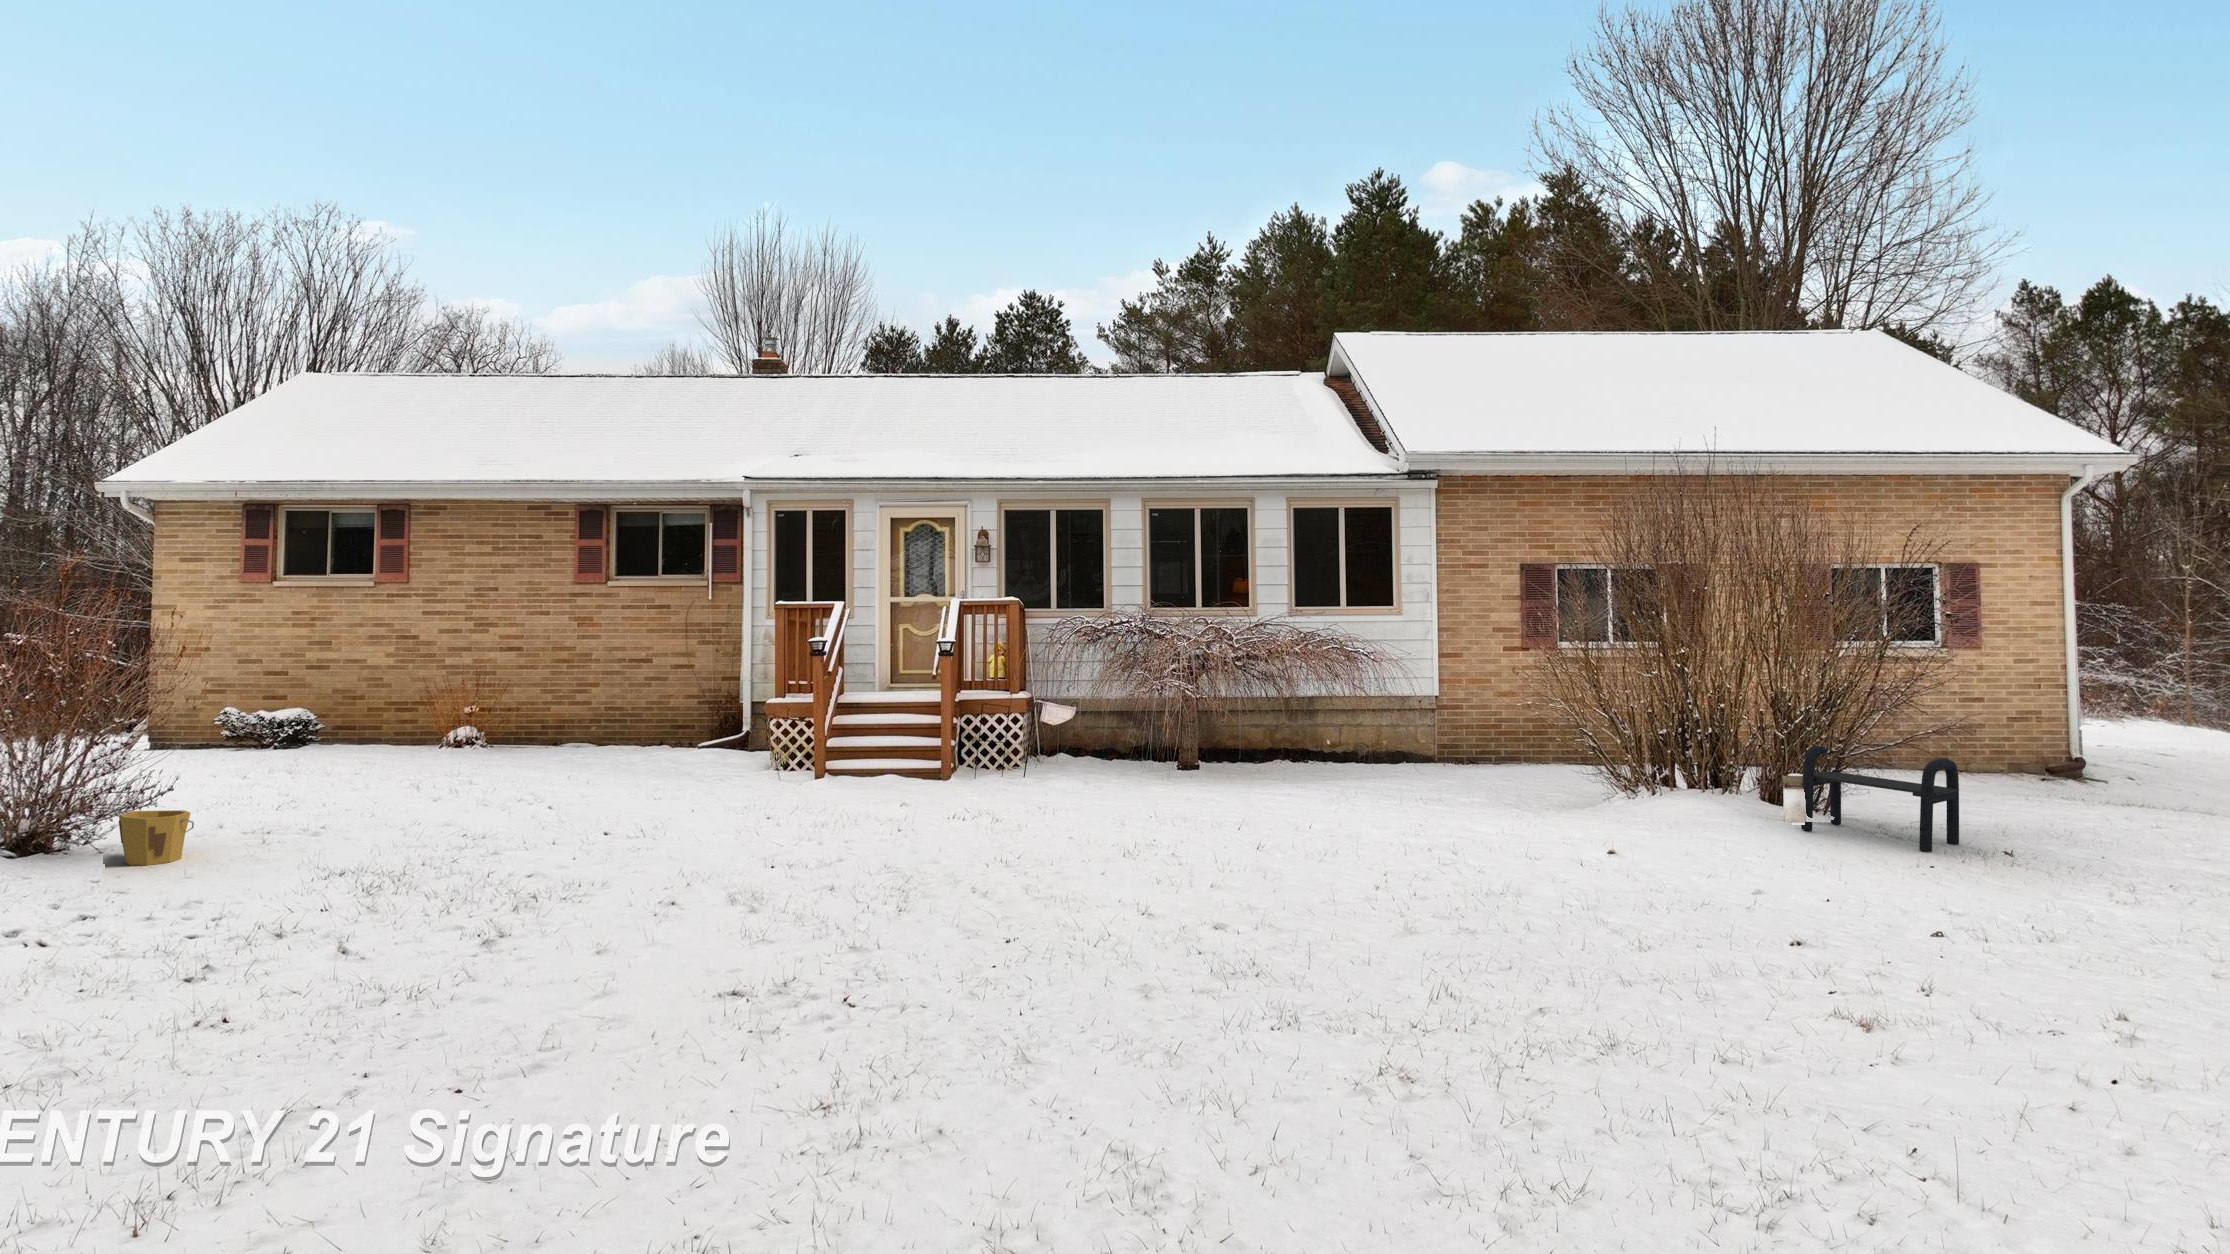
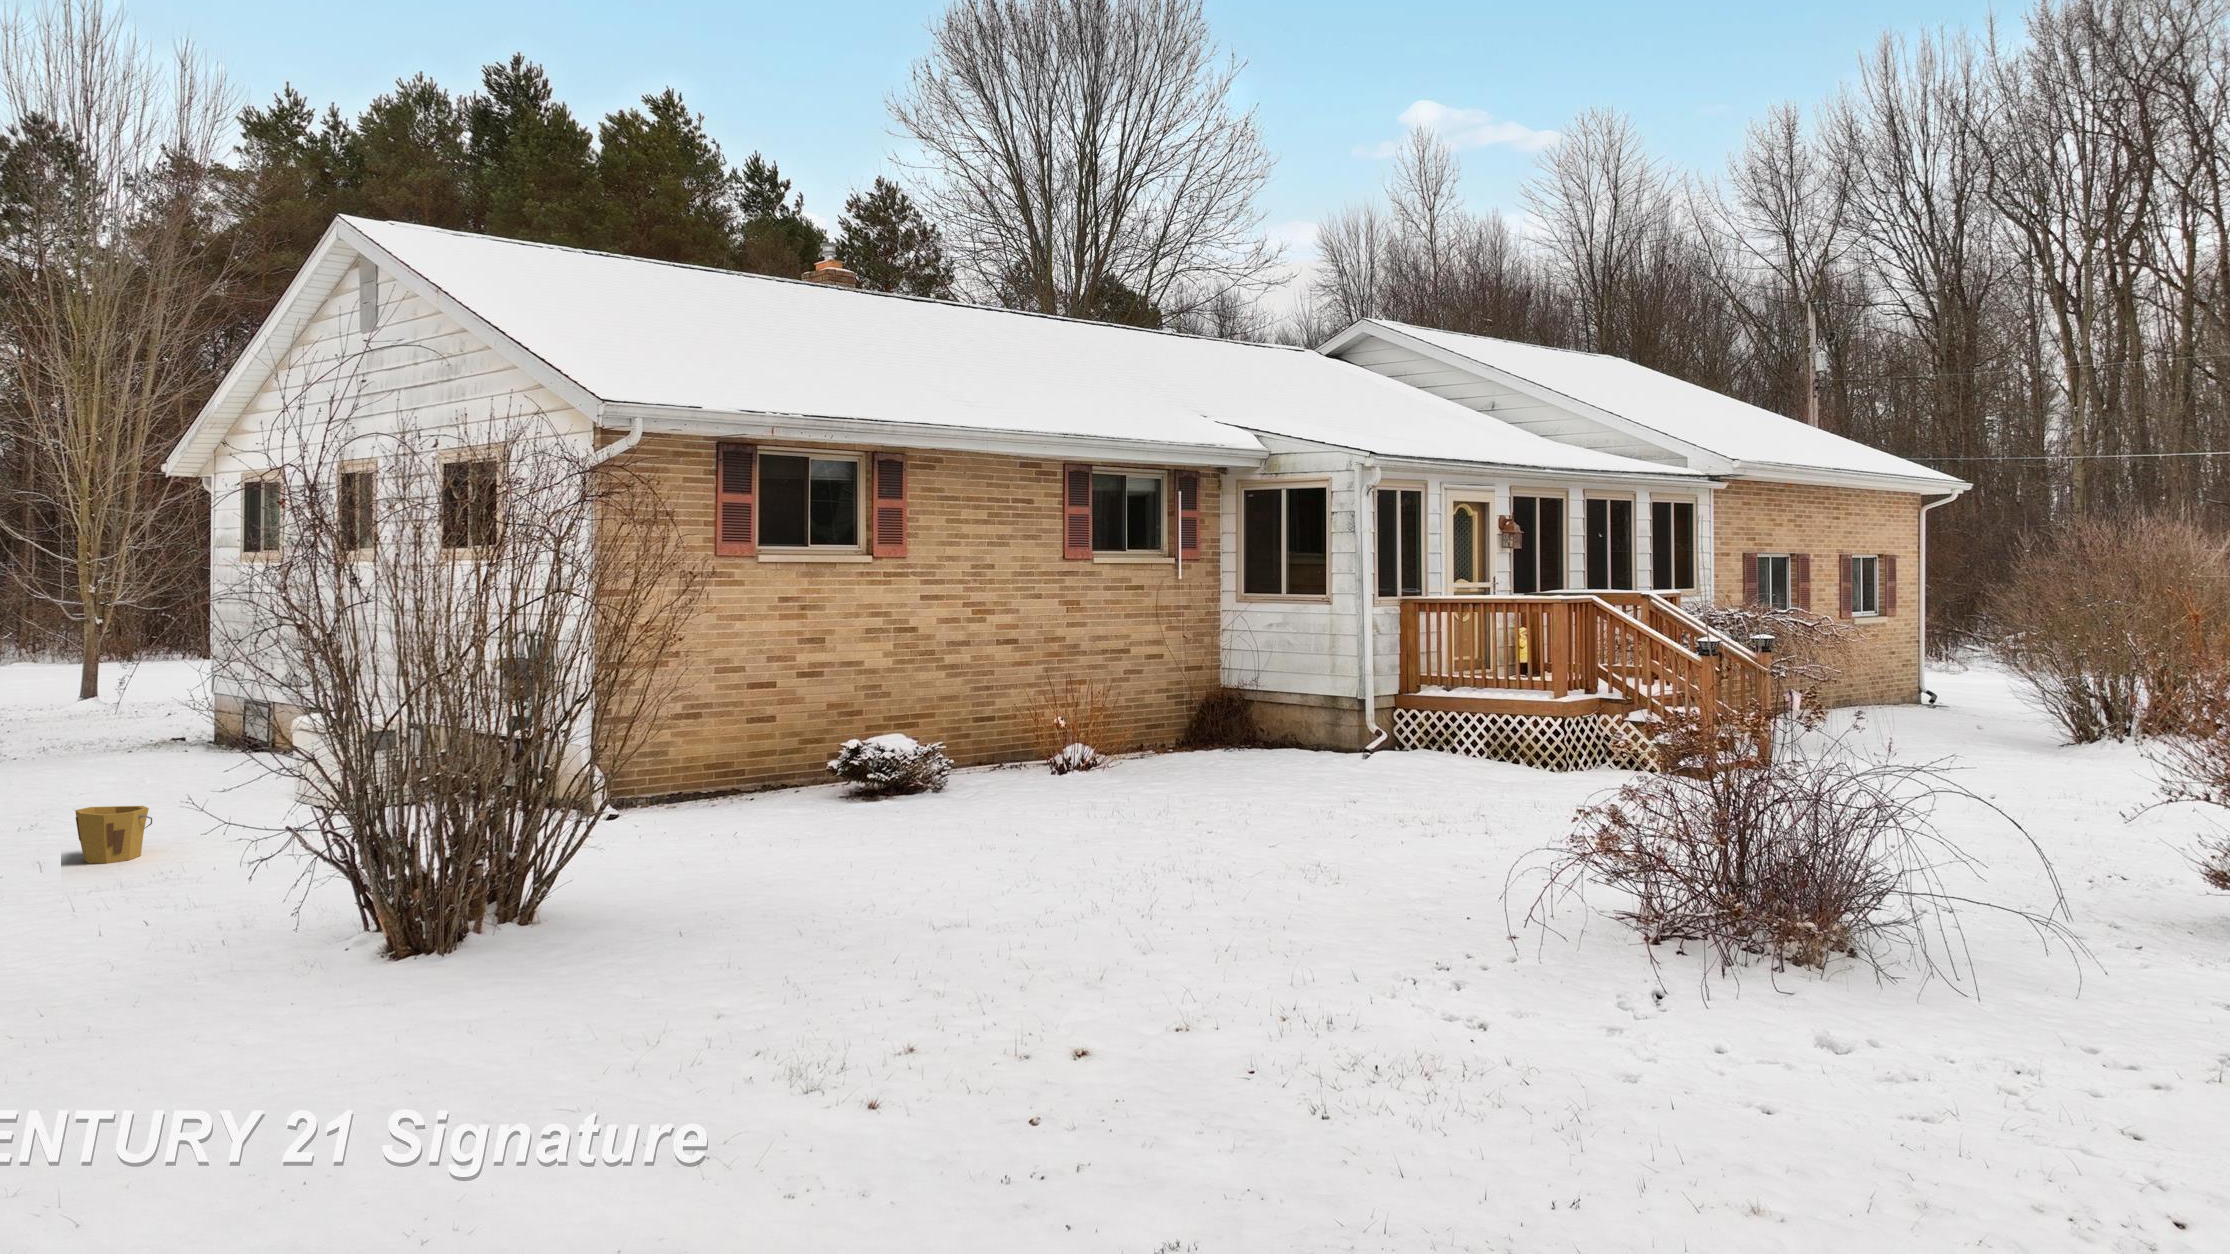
bench: present [1801,746,1959,852] -> none [1871,719,2046,836]

